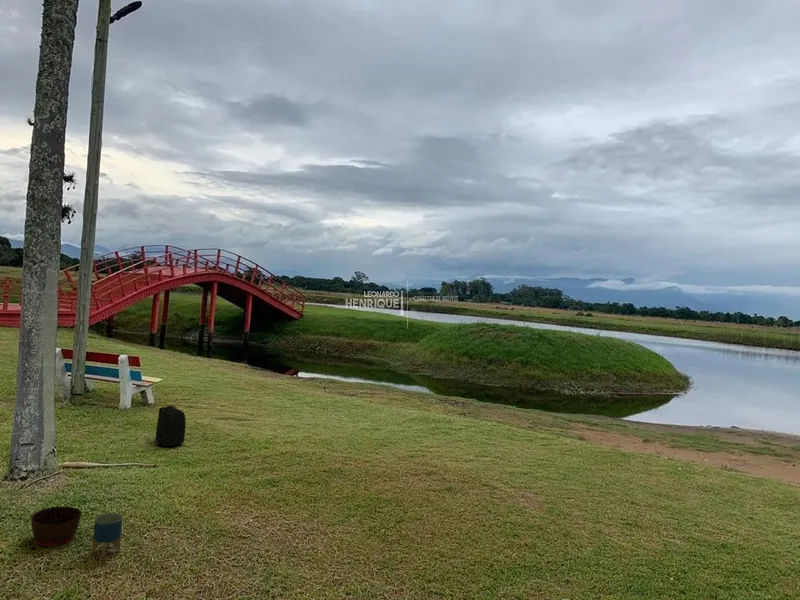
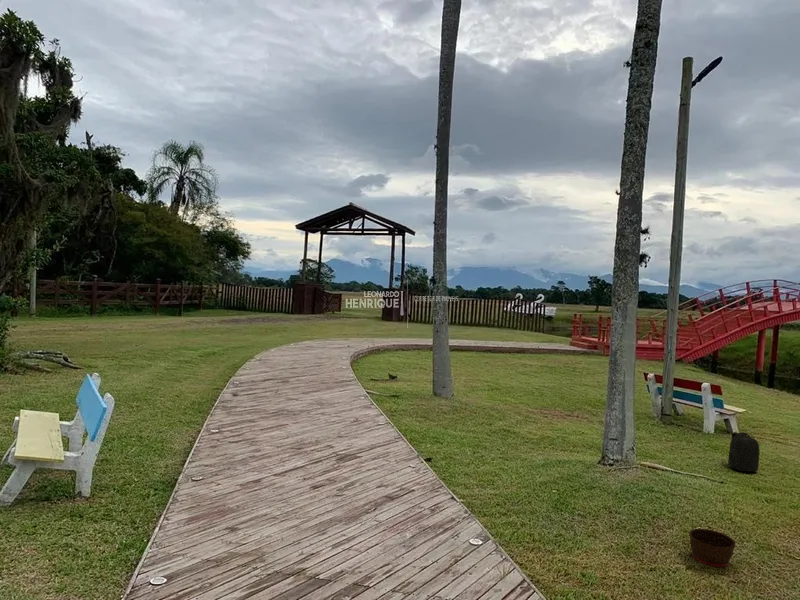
basket: present [31,506,82,546] -> present [689,528,736,567]
planter: present [93,513,123,557] -> none [653,502,677,538]

